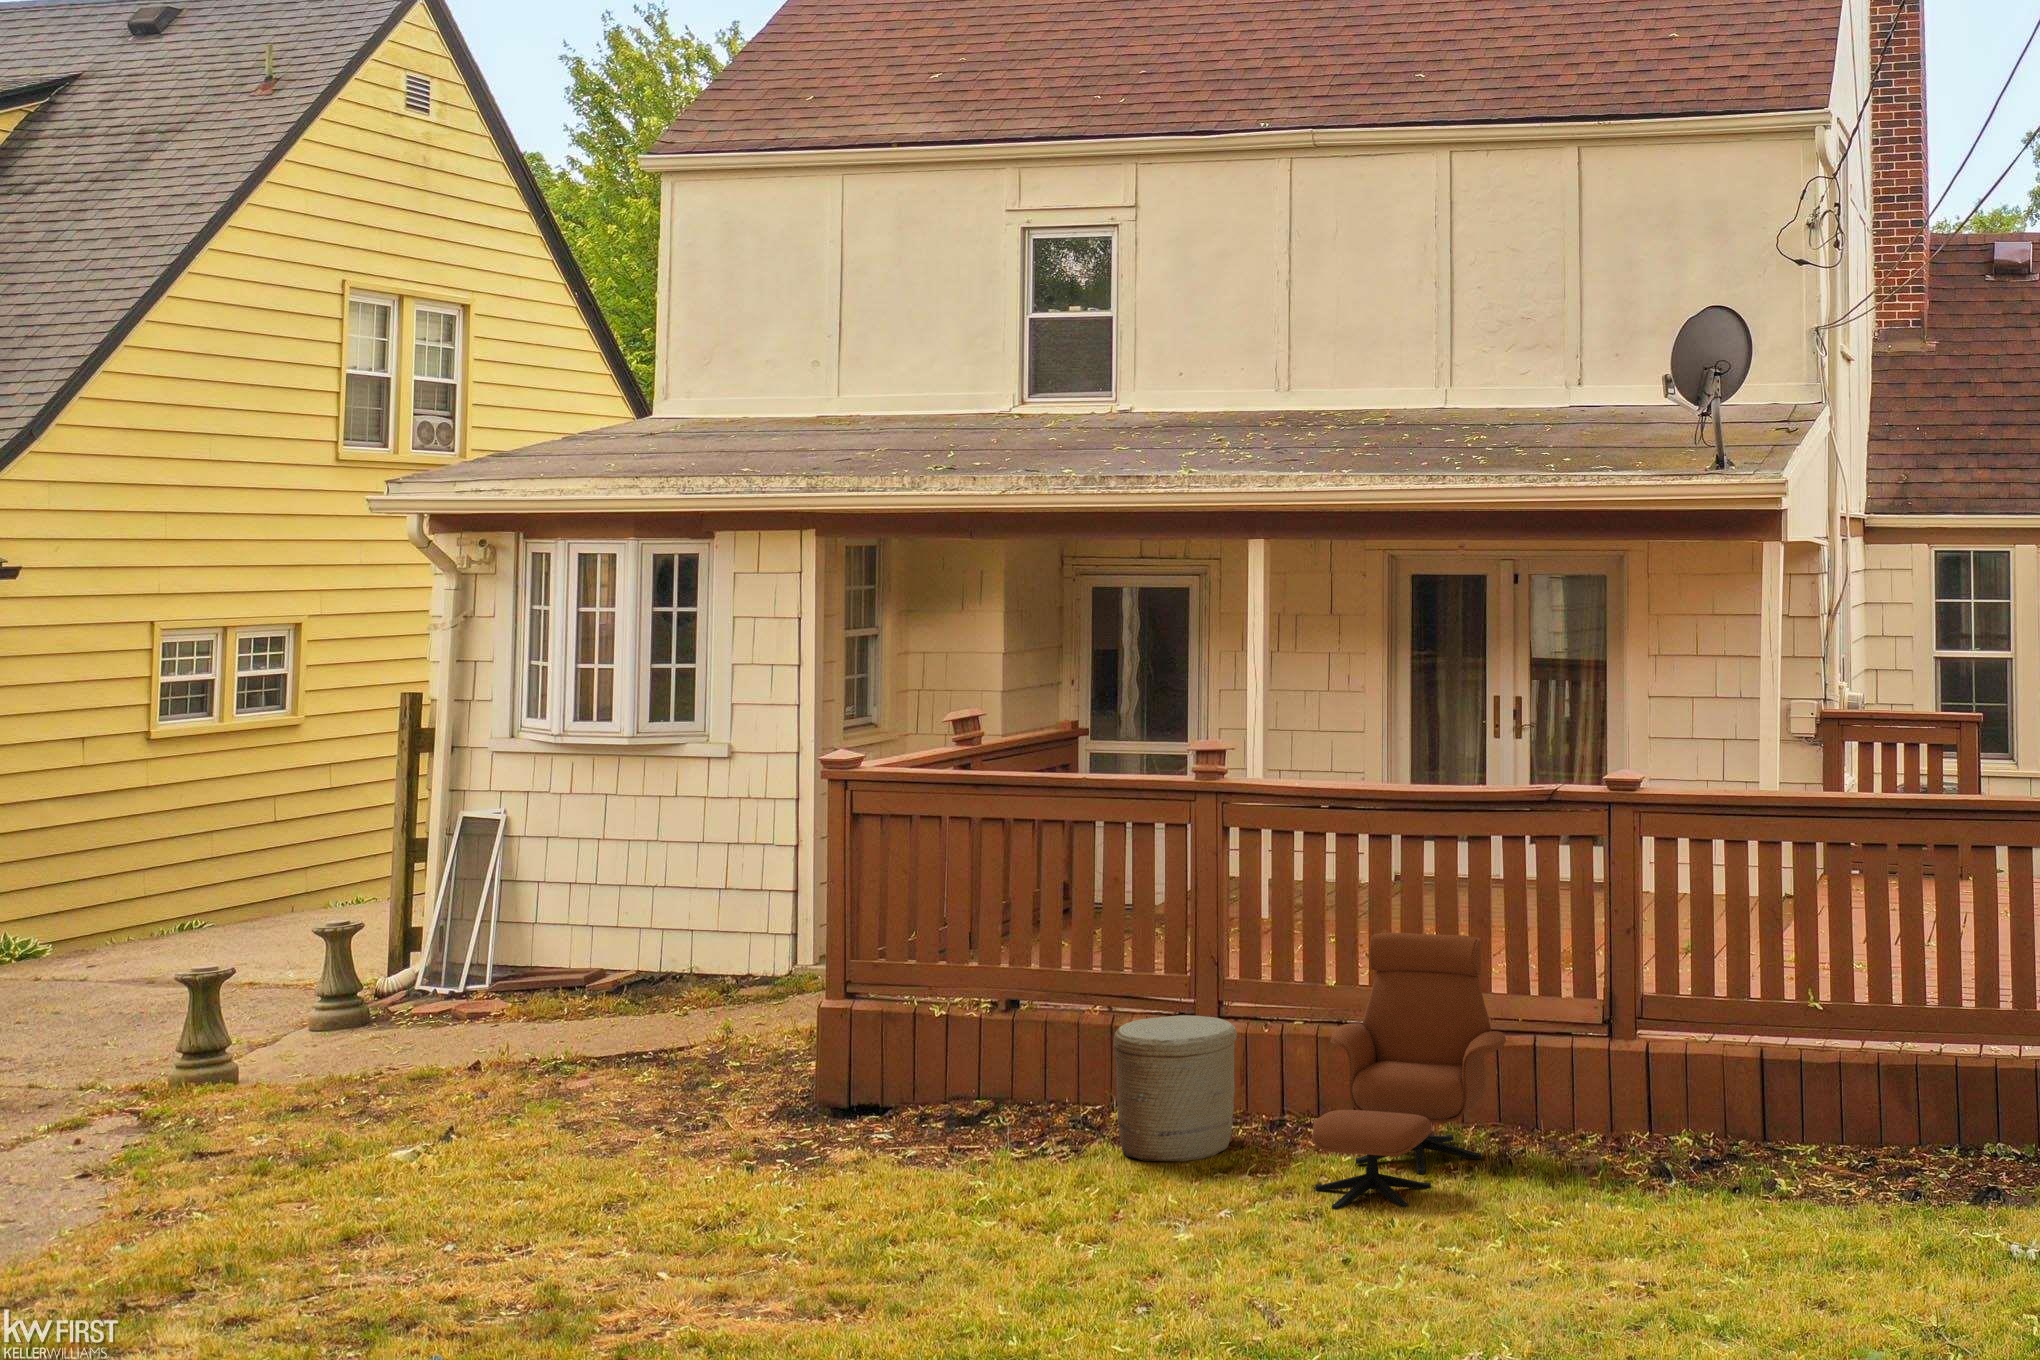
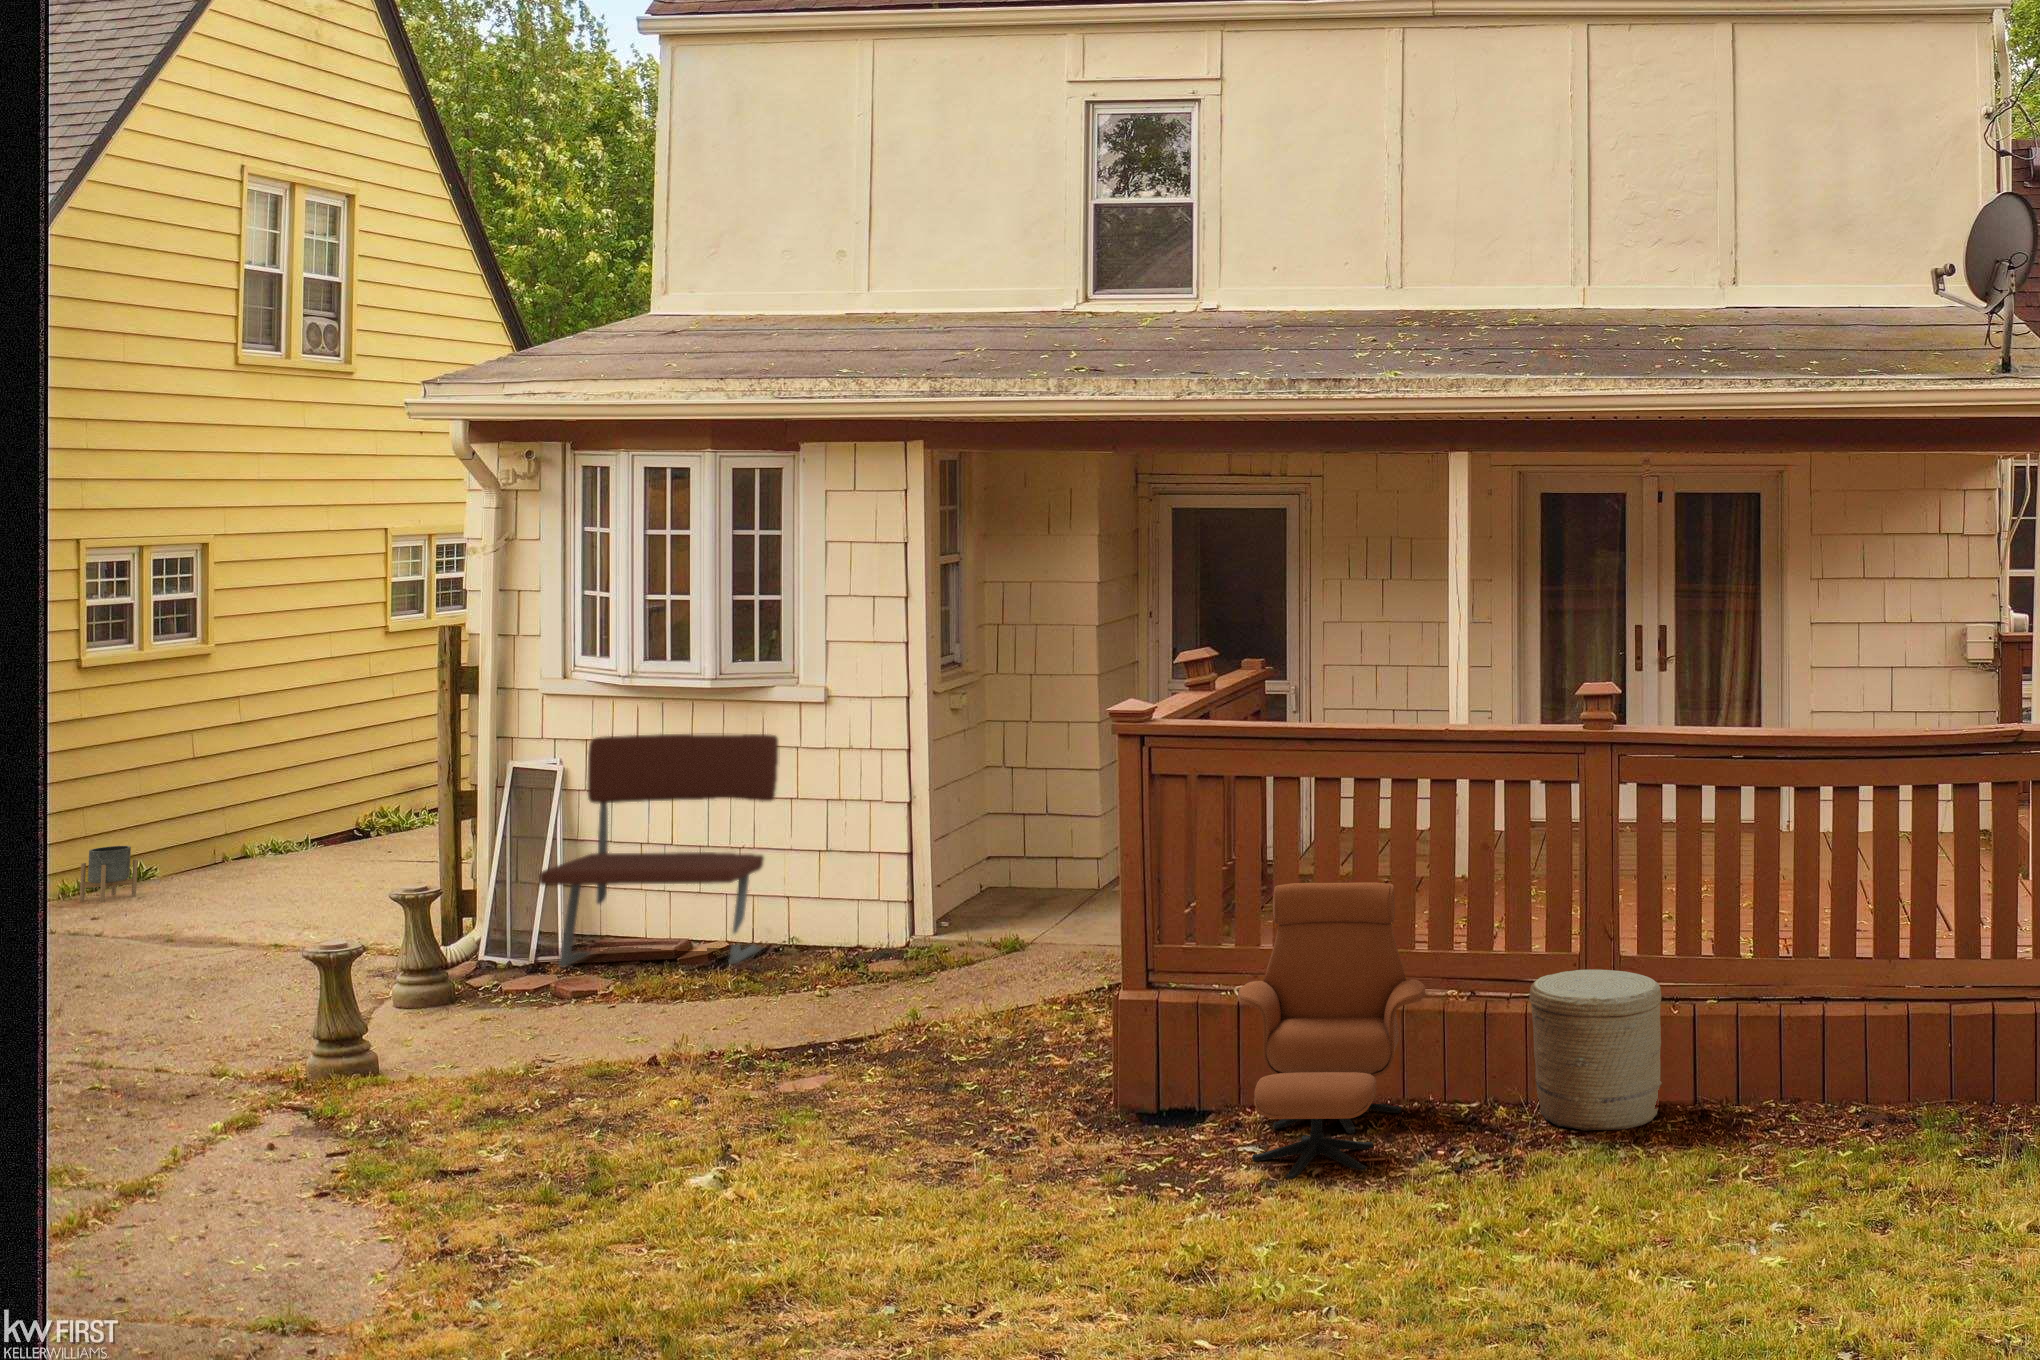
bench: none [461,788,681,998] -> present [539,734,778,967]
planter: none [176,880,225,930] -> present [80,846,138,903]
lounge chair: present [1312,933,1506,1209] -> present [1238,882,1426,1179]

